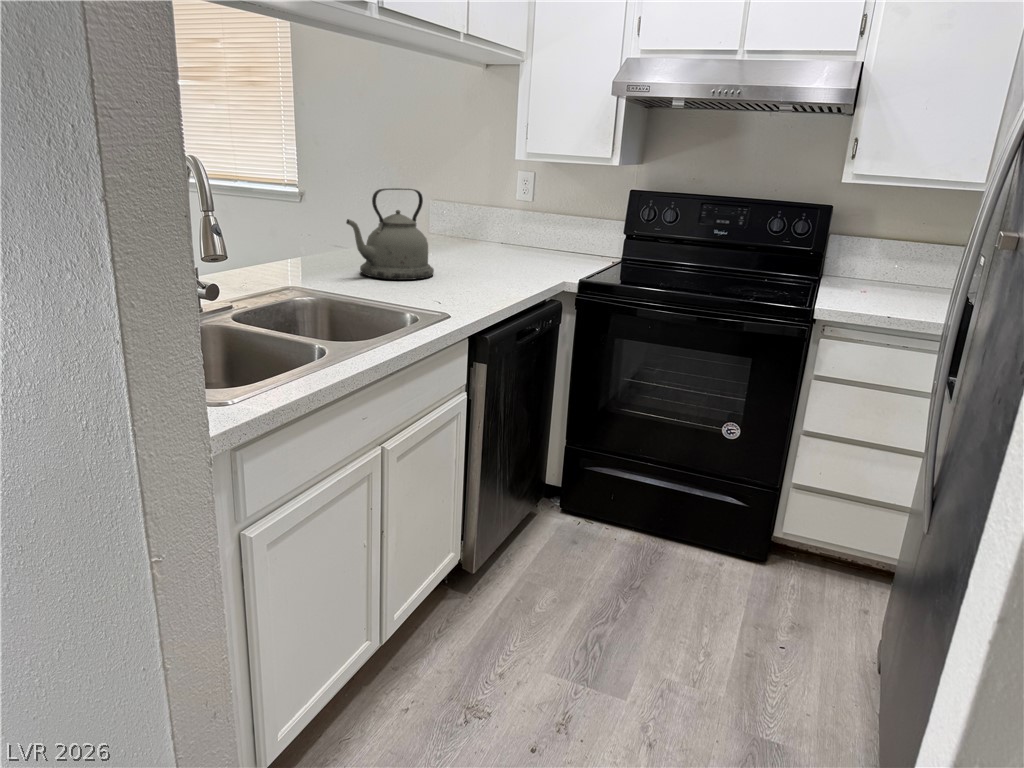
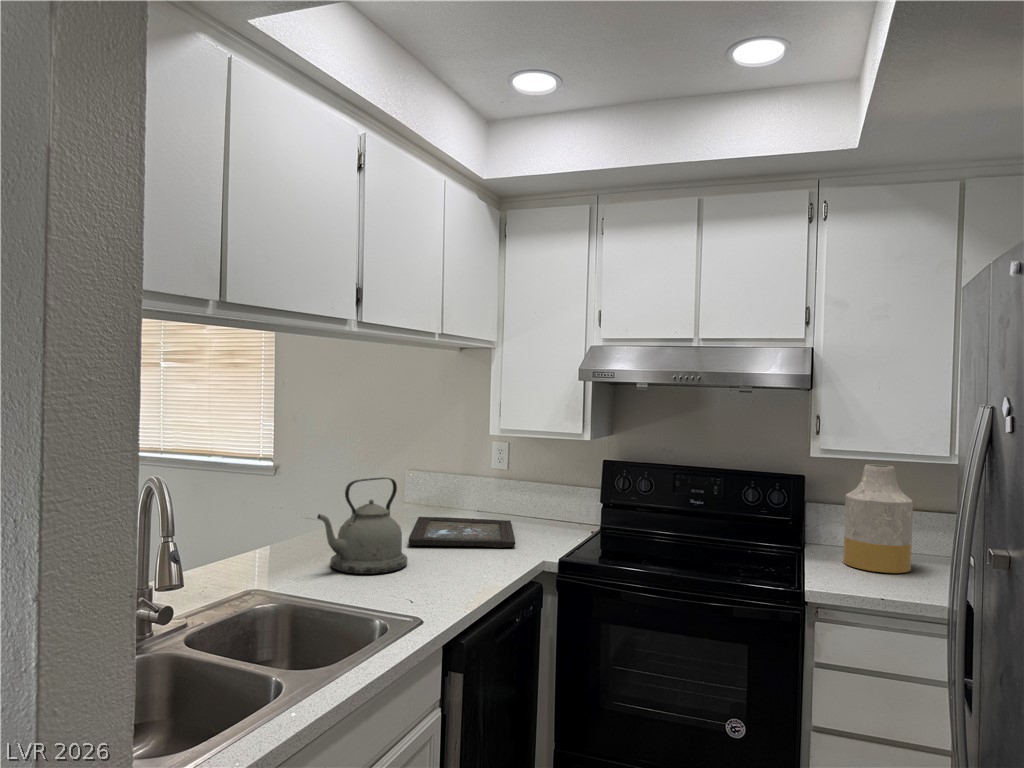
vase: none [858,193,939,300] -> present [843,464,913,573]
tray: none [434,241,538,267] -> present [408,517,515,548]

